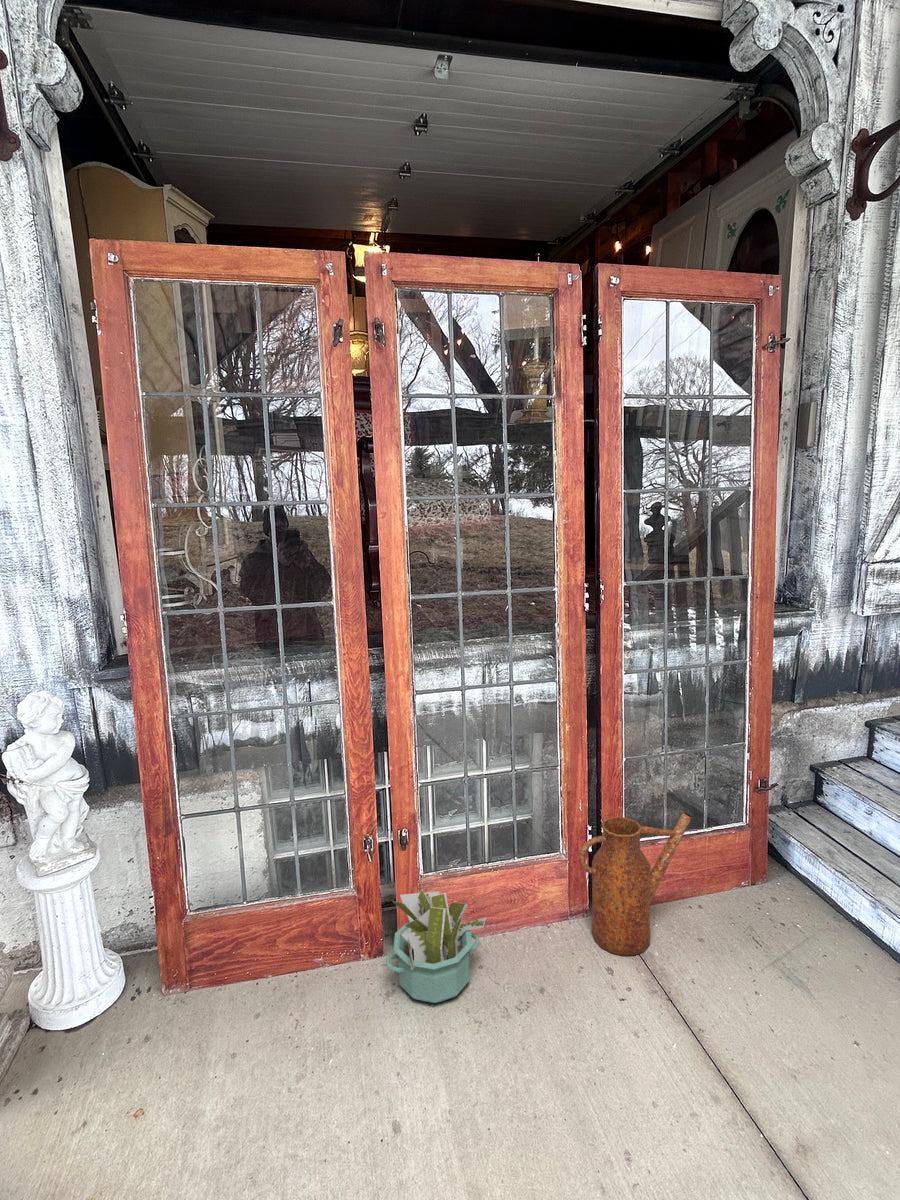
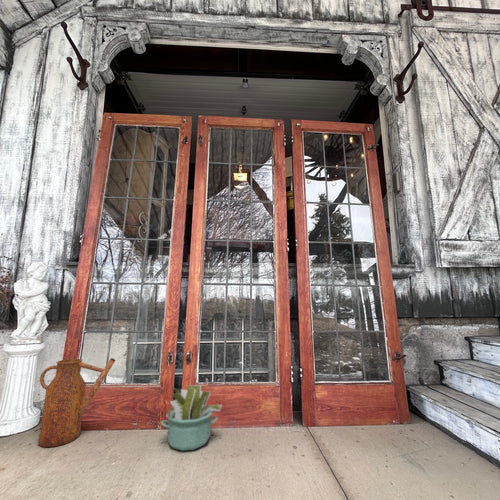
watering can: present [579,812,692,956] -> present [38,358,115,447]

